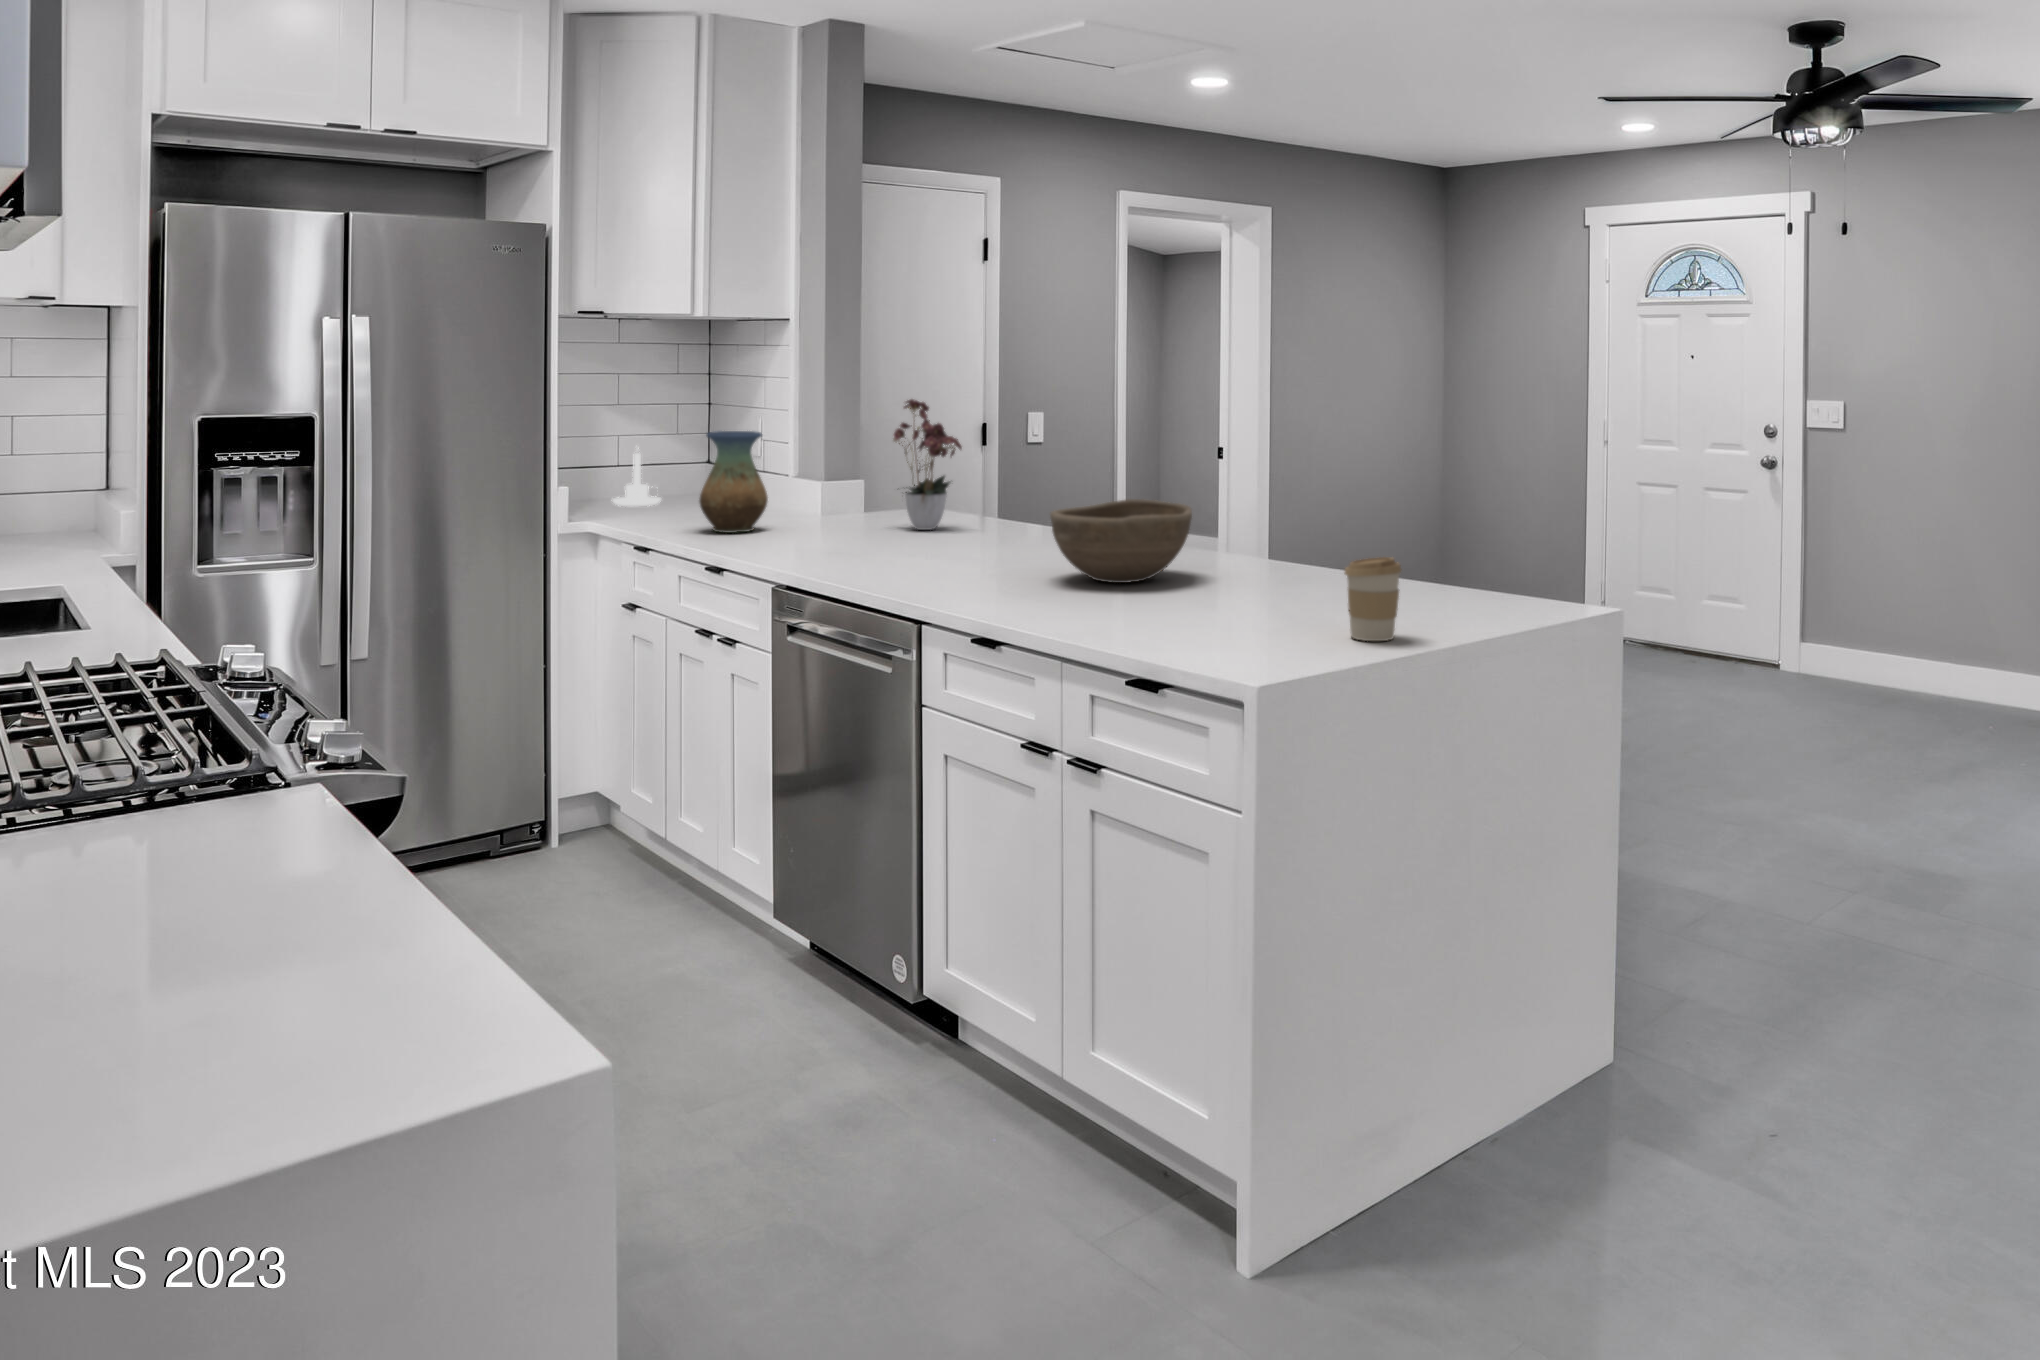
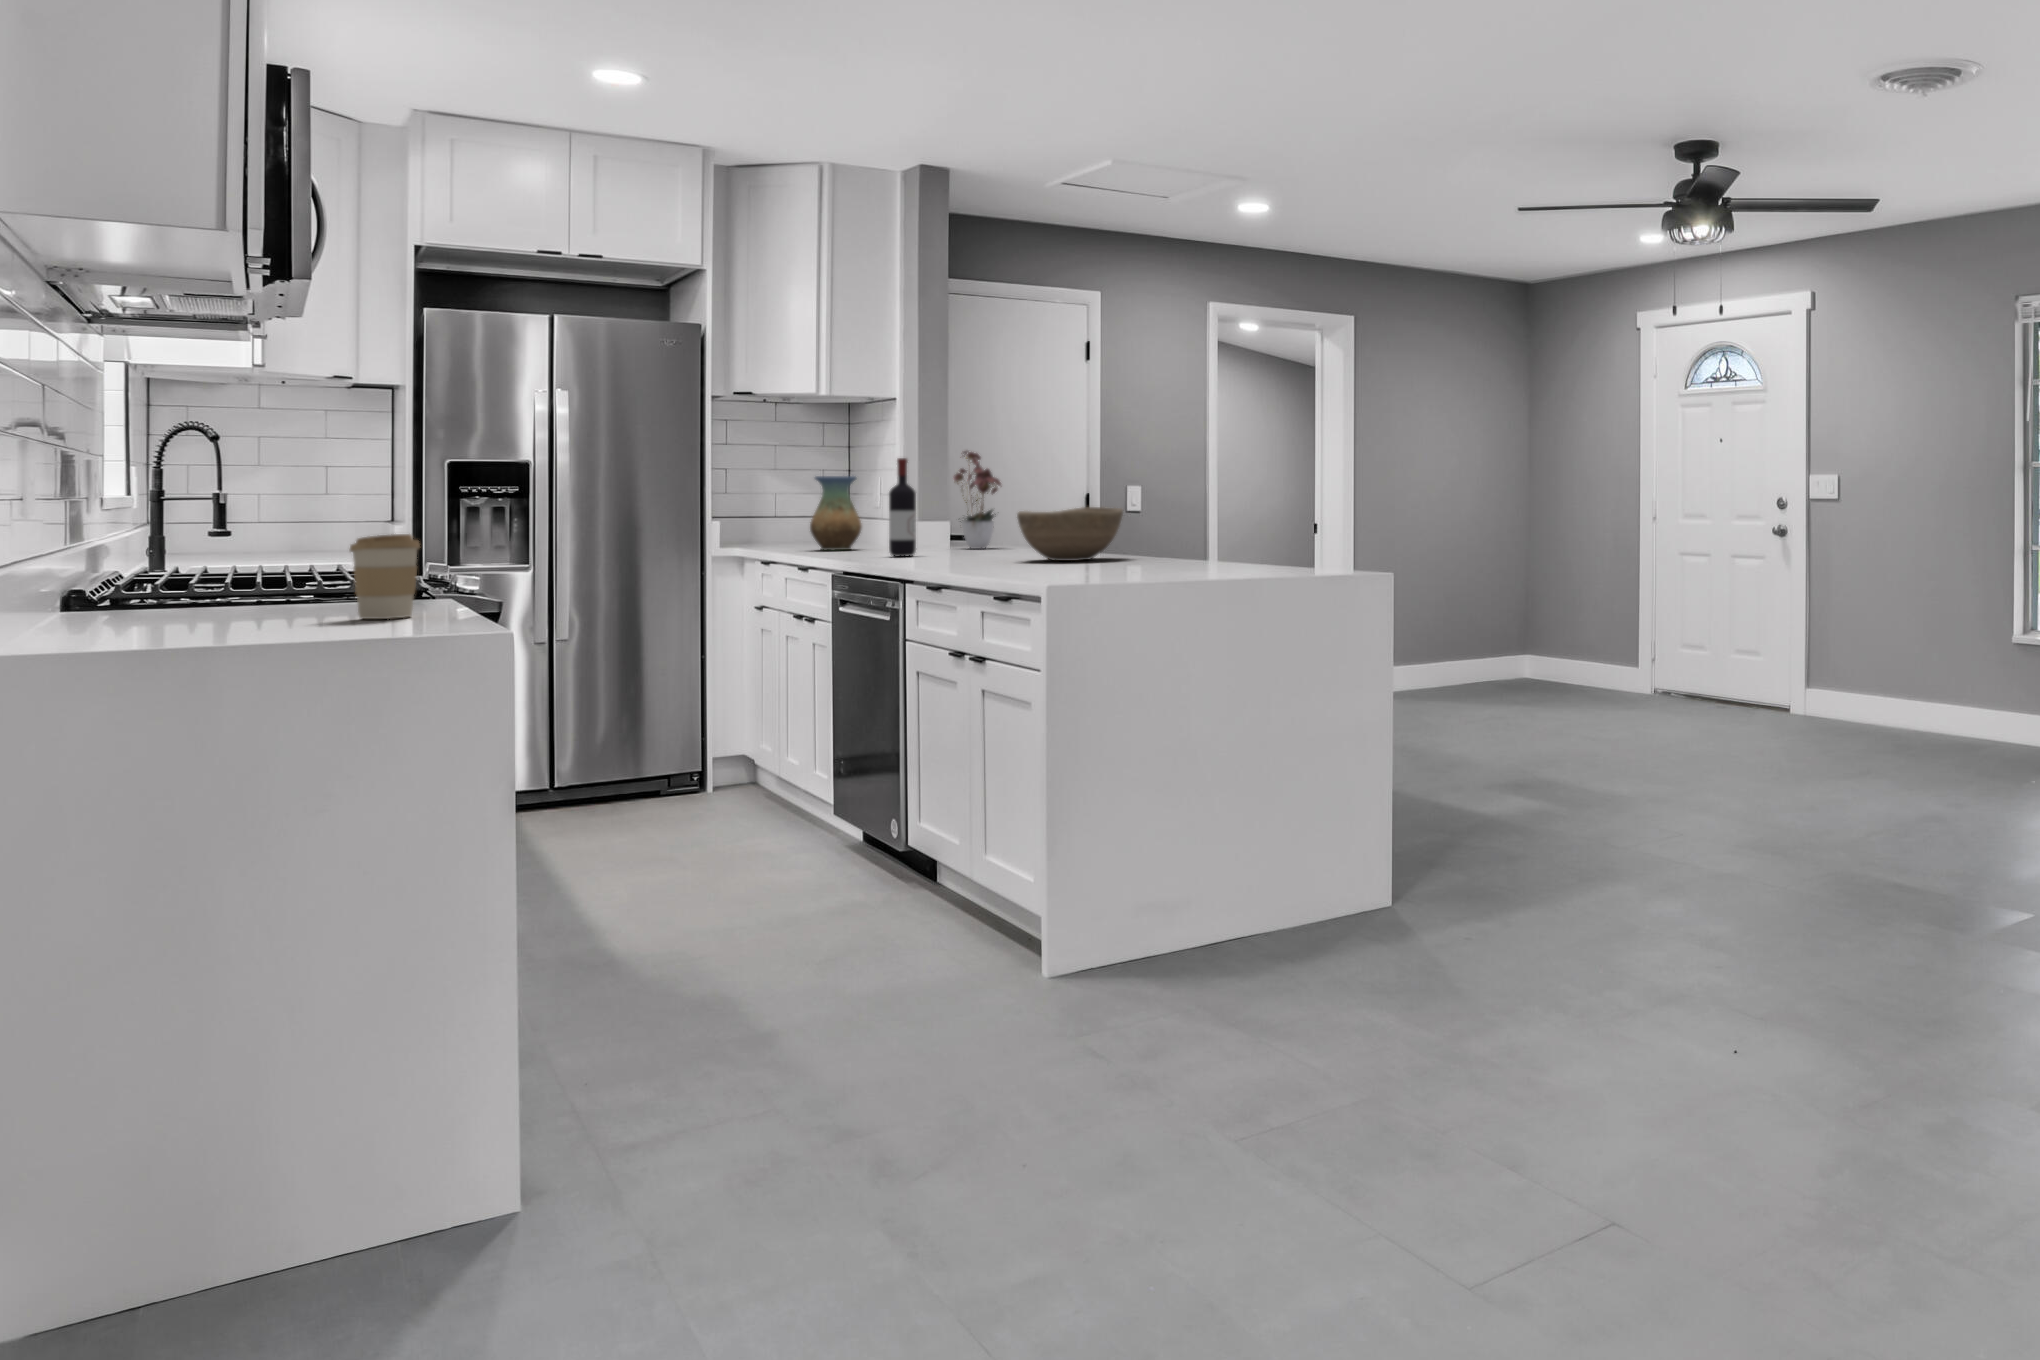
wine bottle: none [839,423,876,560] -> present [889,458,916,557]
candle holder: present [612,448,661,506] -> none [764,496,803,543]
coffee cup: present [1345,557,1402,641] -> present [350,534,420,619]

